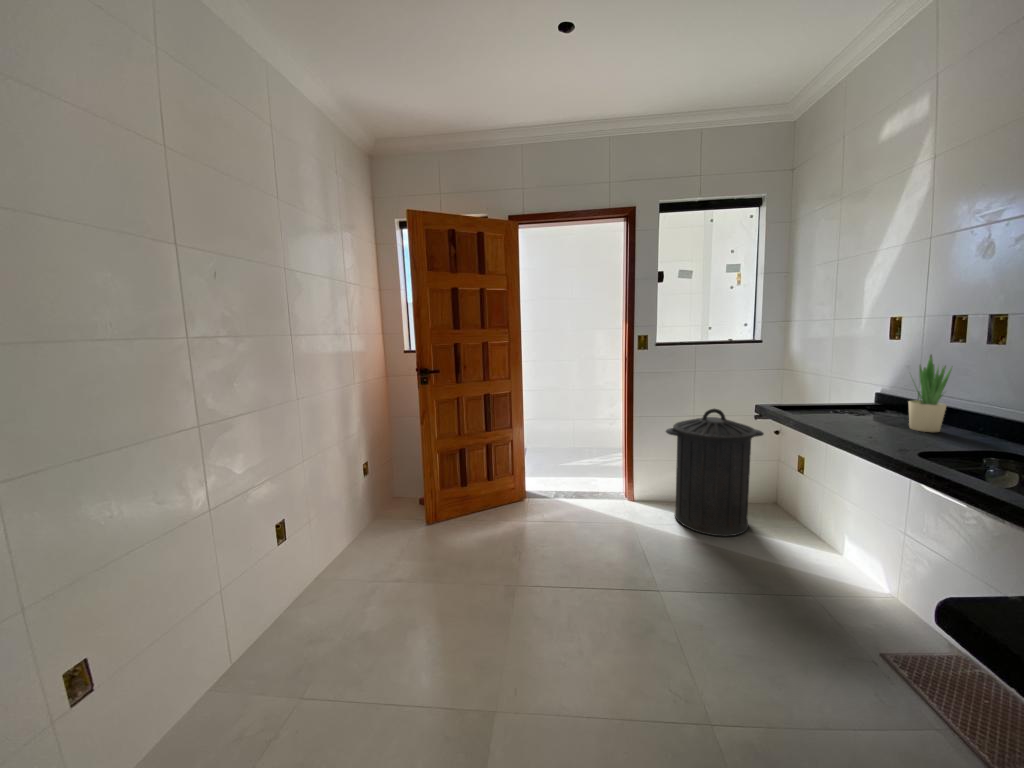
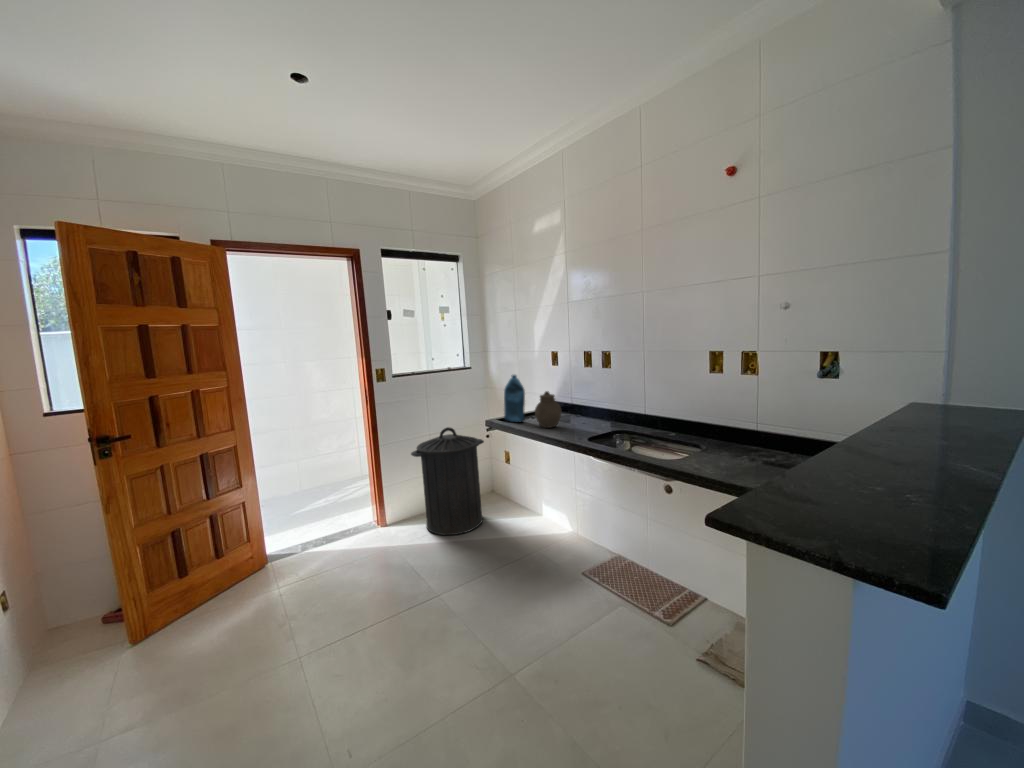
bottle: none [791,347,832,416] -> present [504,375,525,422]
potted plant: present [909,355,952,432] -> none [562,375,581,423]
jar: none [845,375,900,431] -> present [535,391,561,428]

